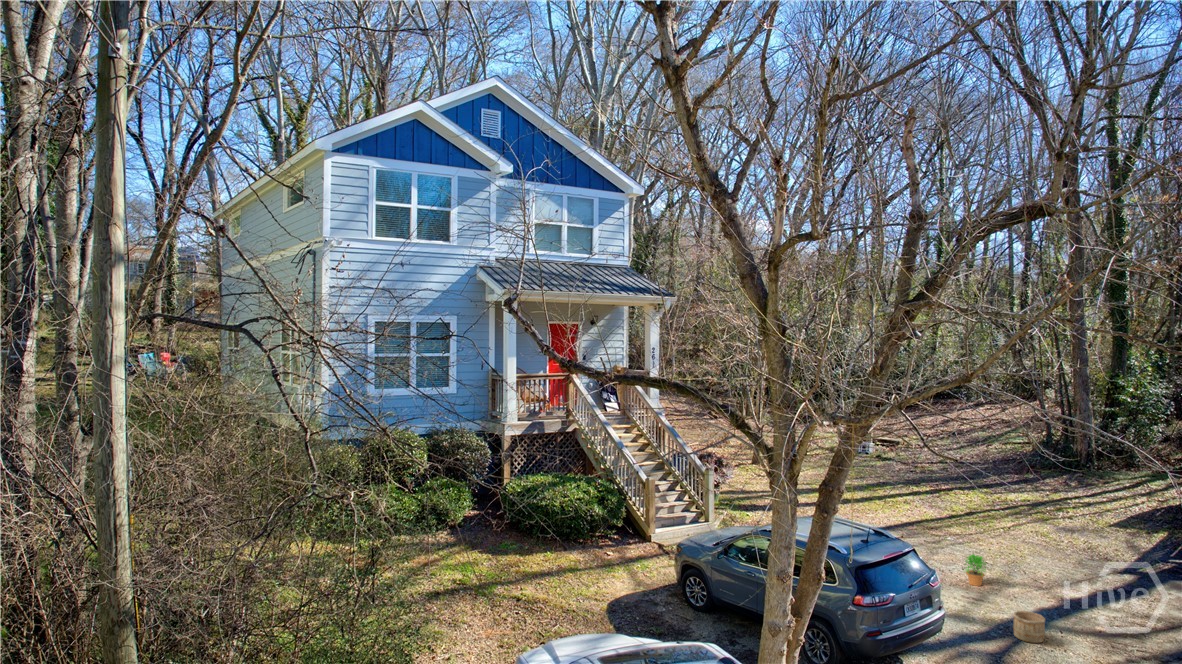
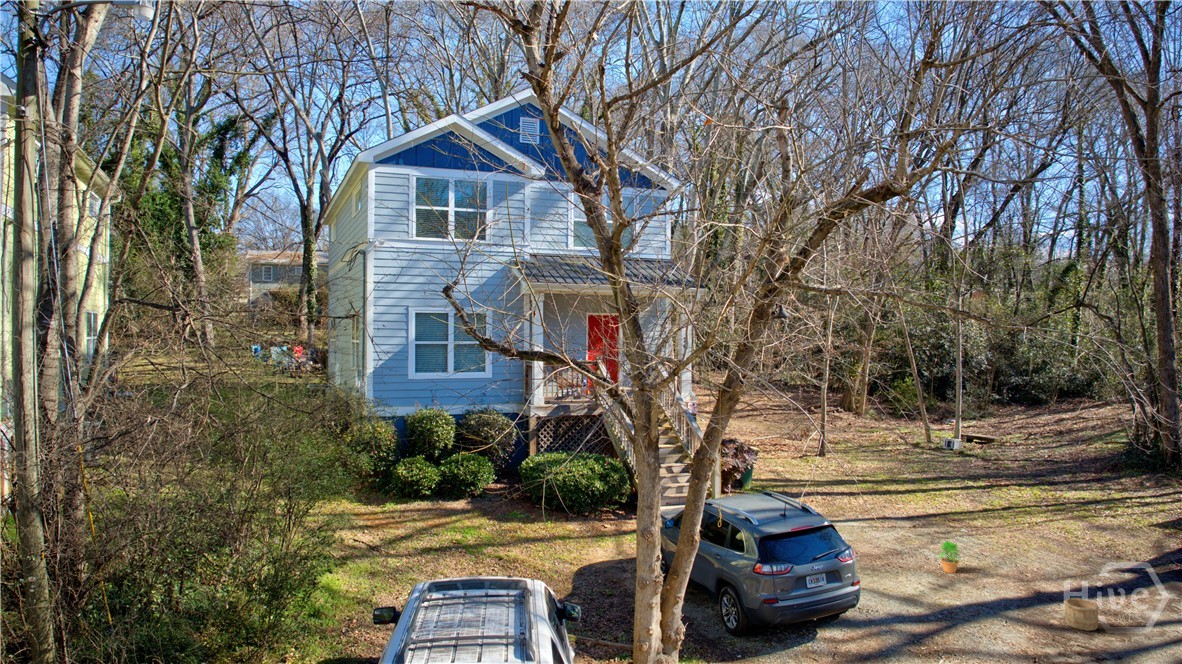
wooden bucket: present [1013,611,1045,643] -> present [1064,598,1099,631]

